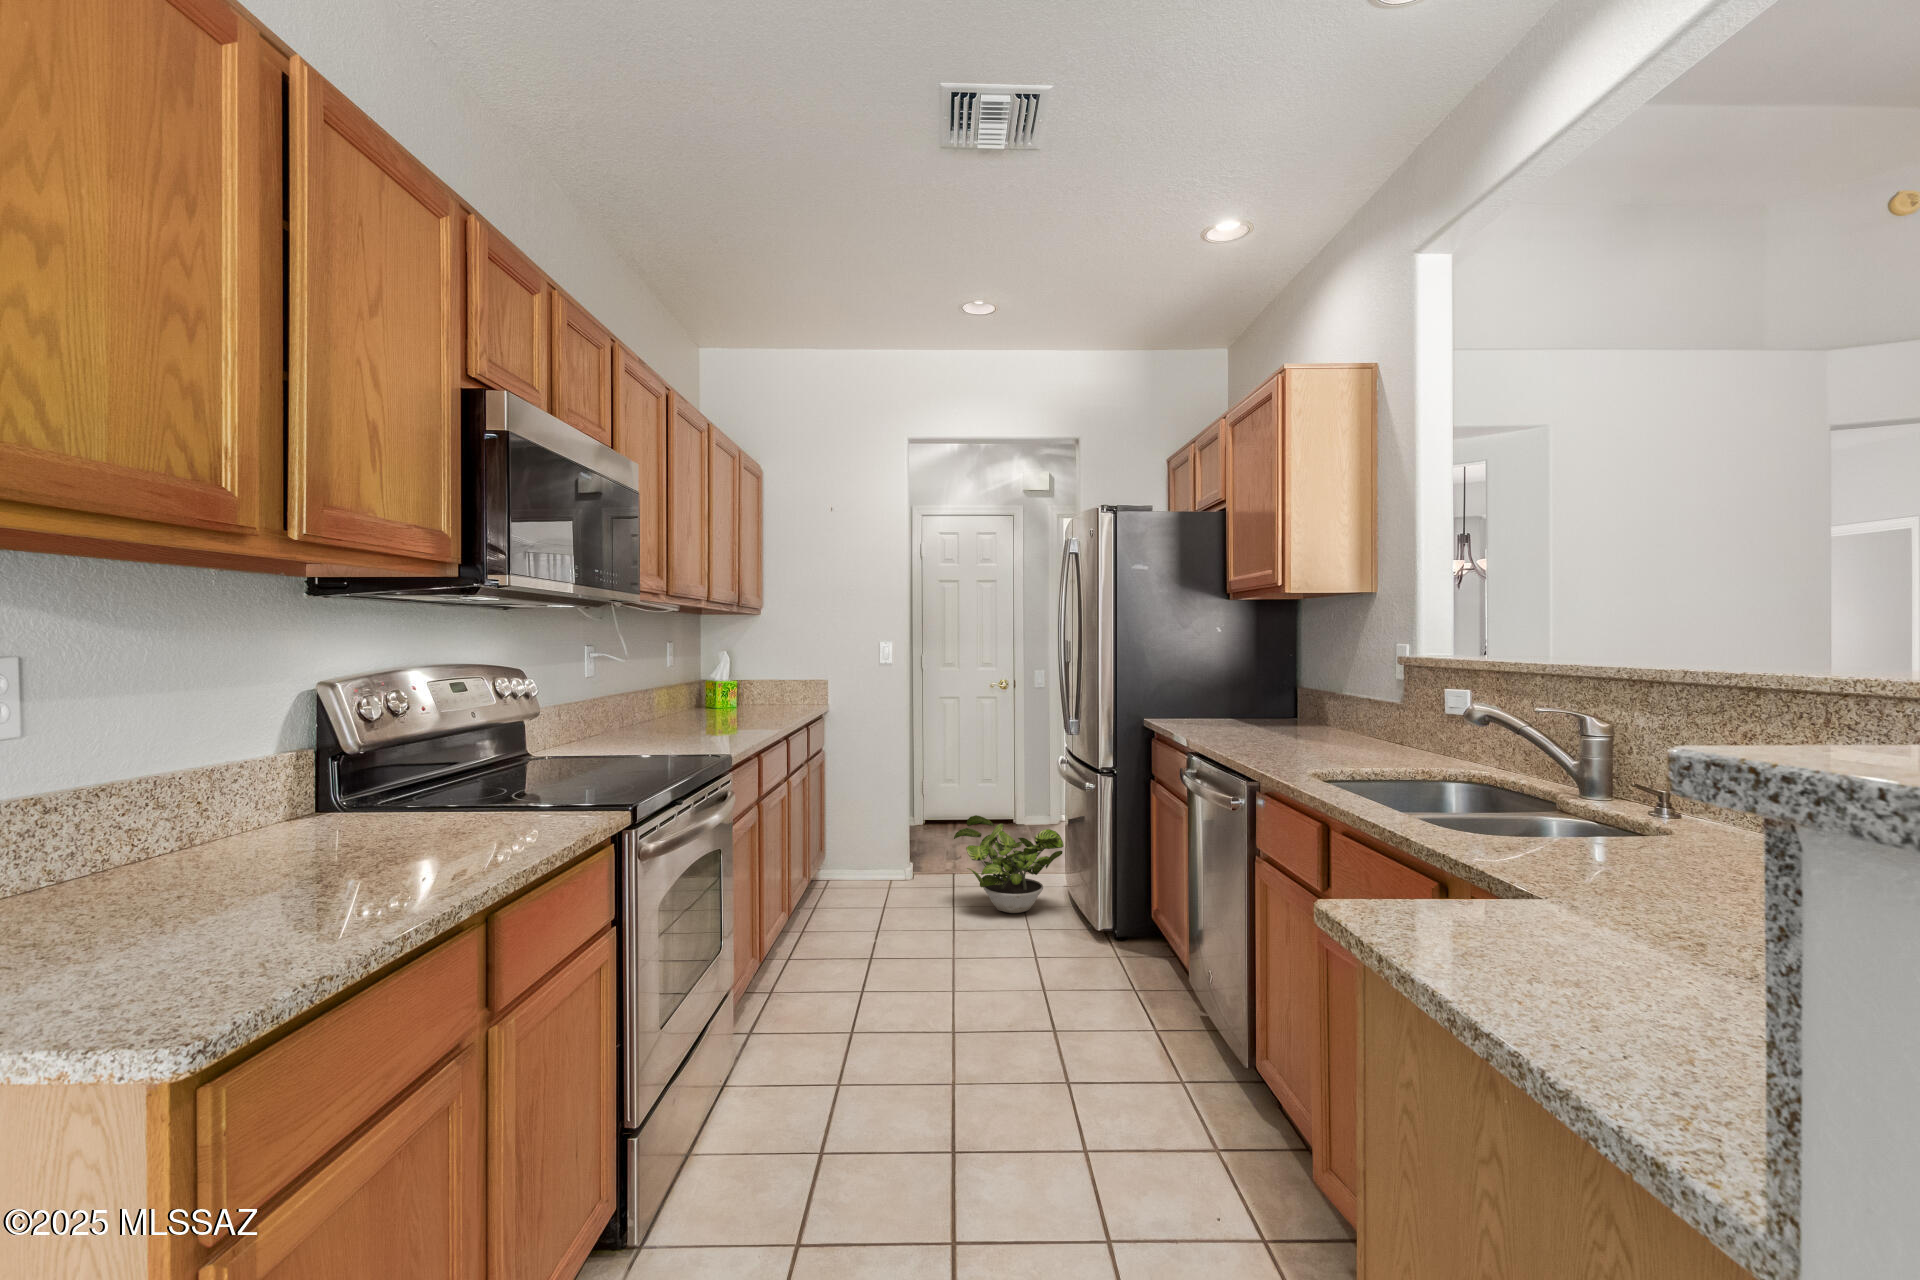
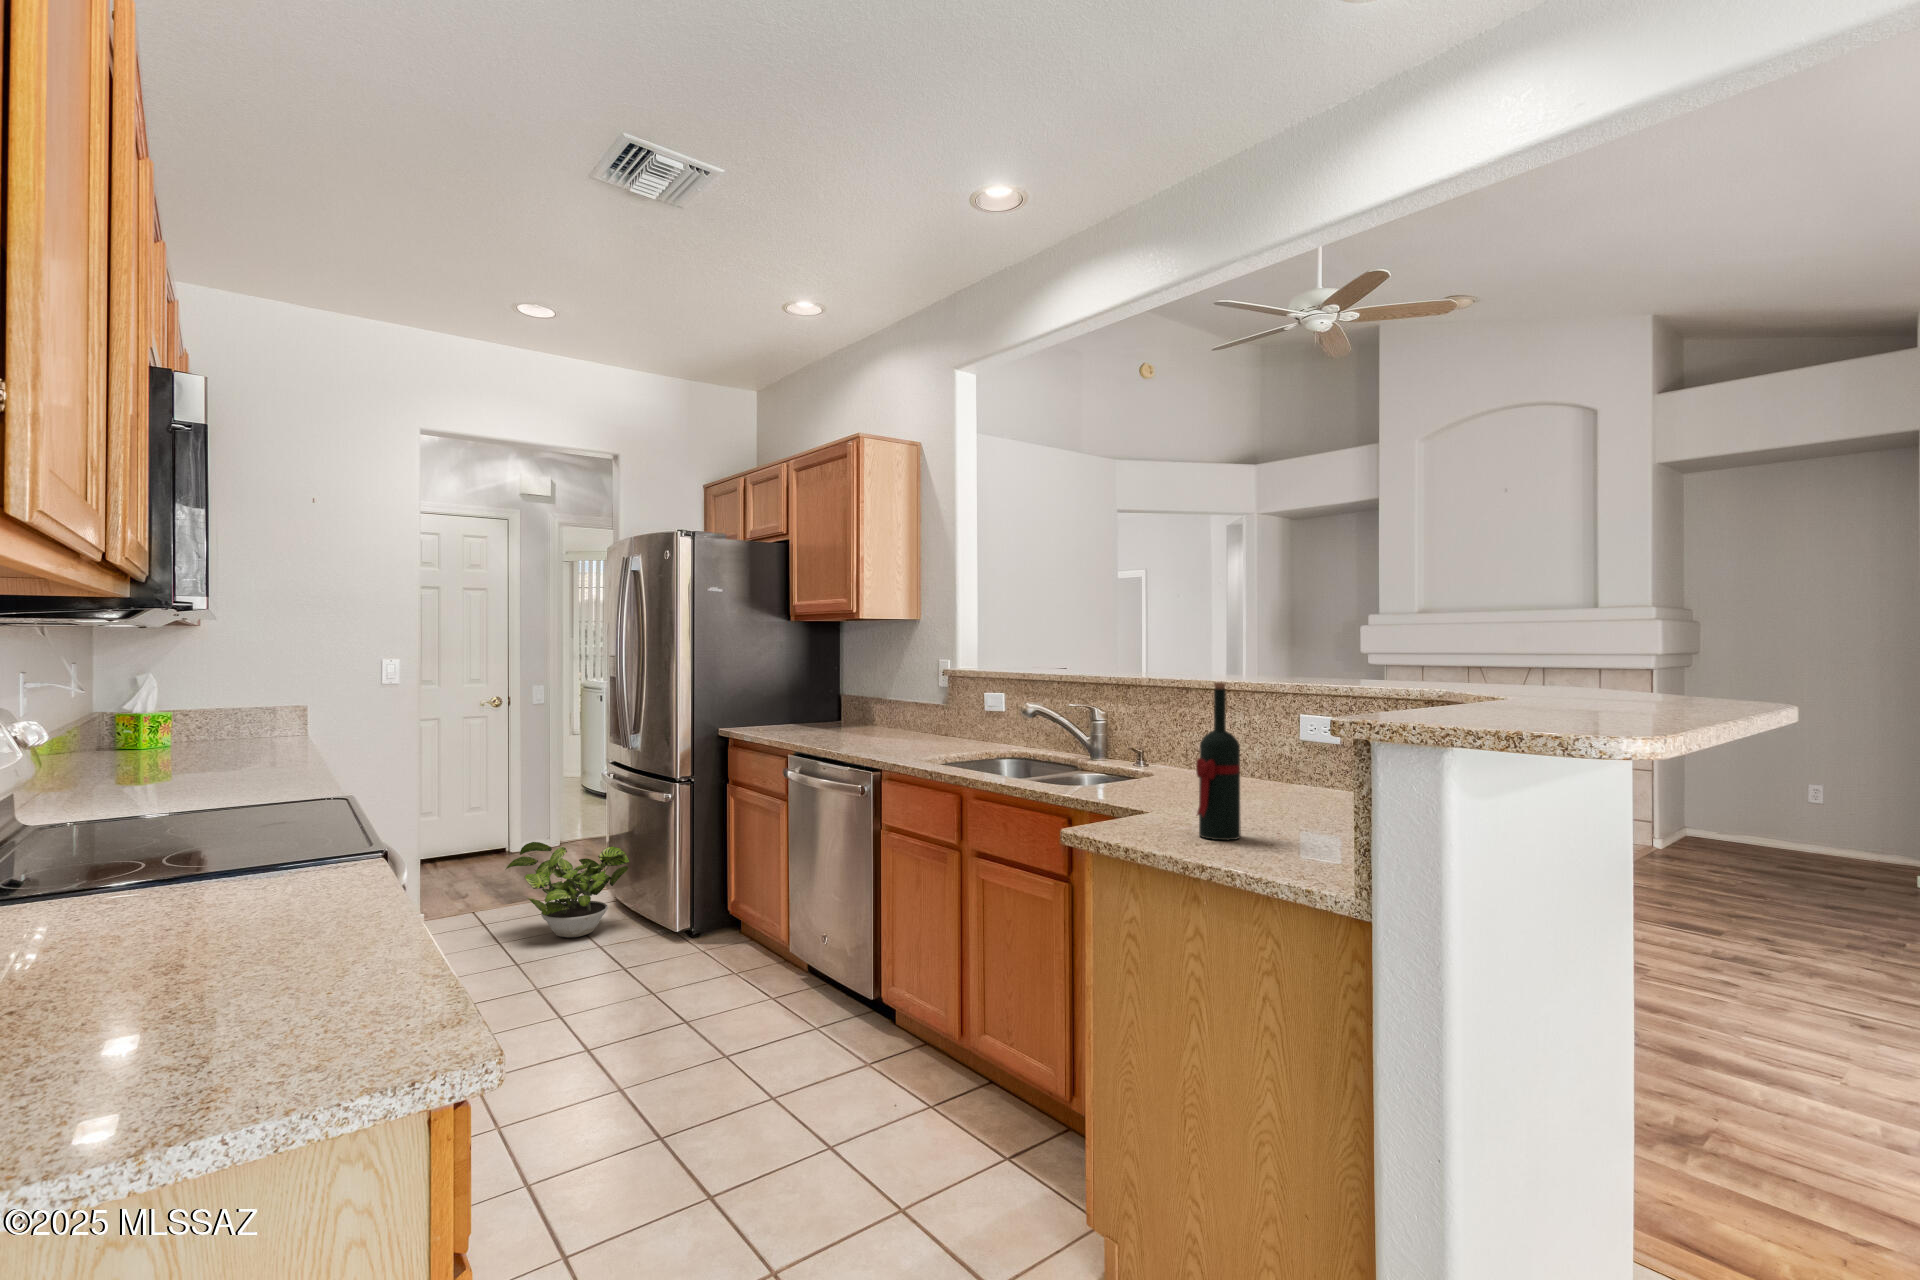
wine bottle: none [1547,671,1663,987] -> present [1196,682,1241,840]

